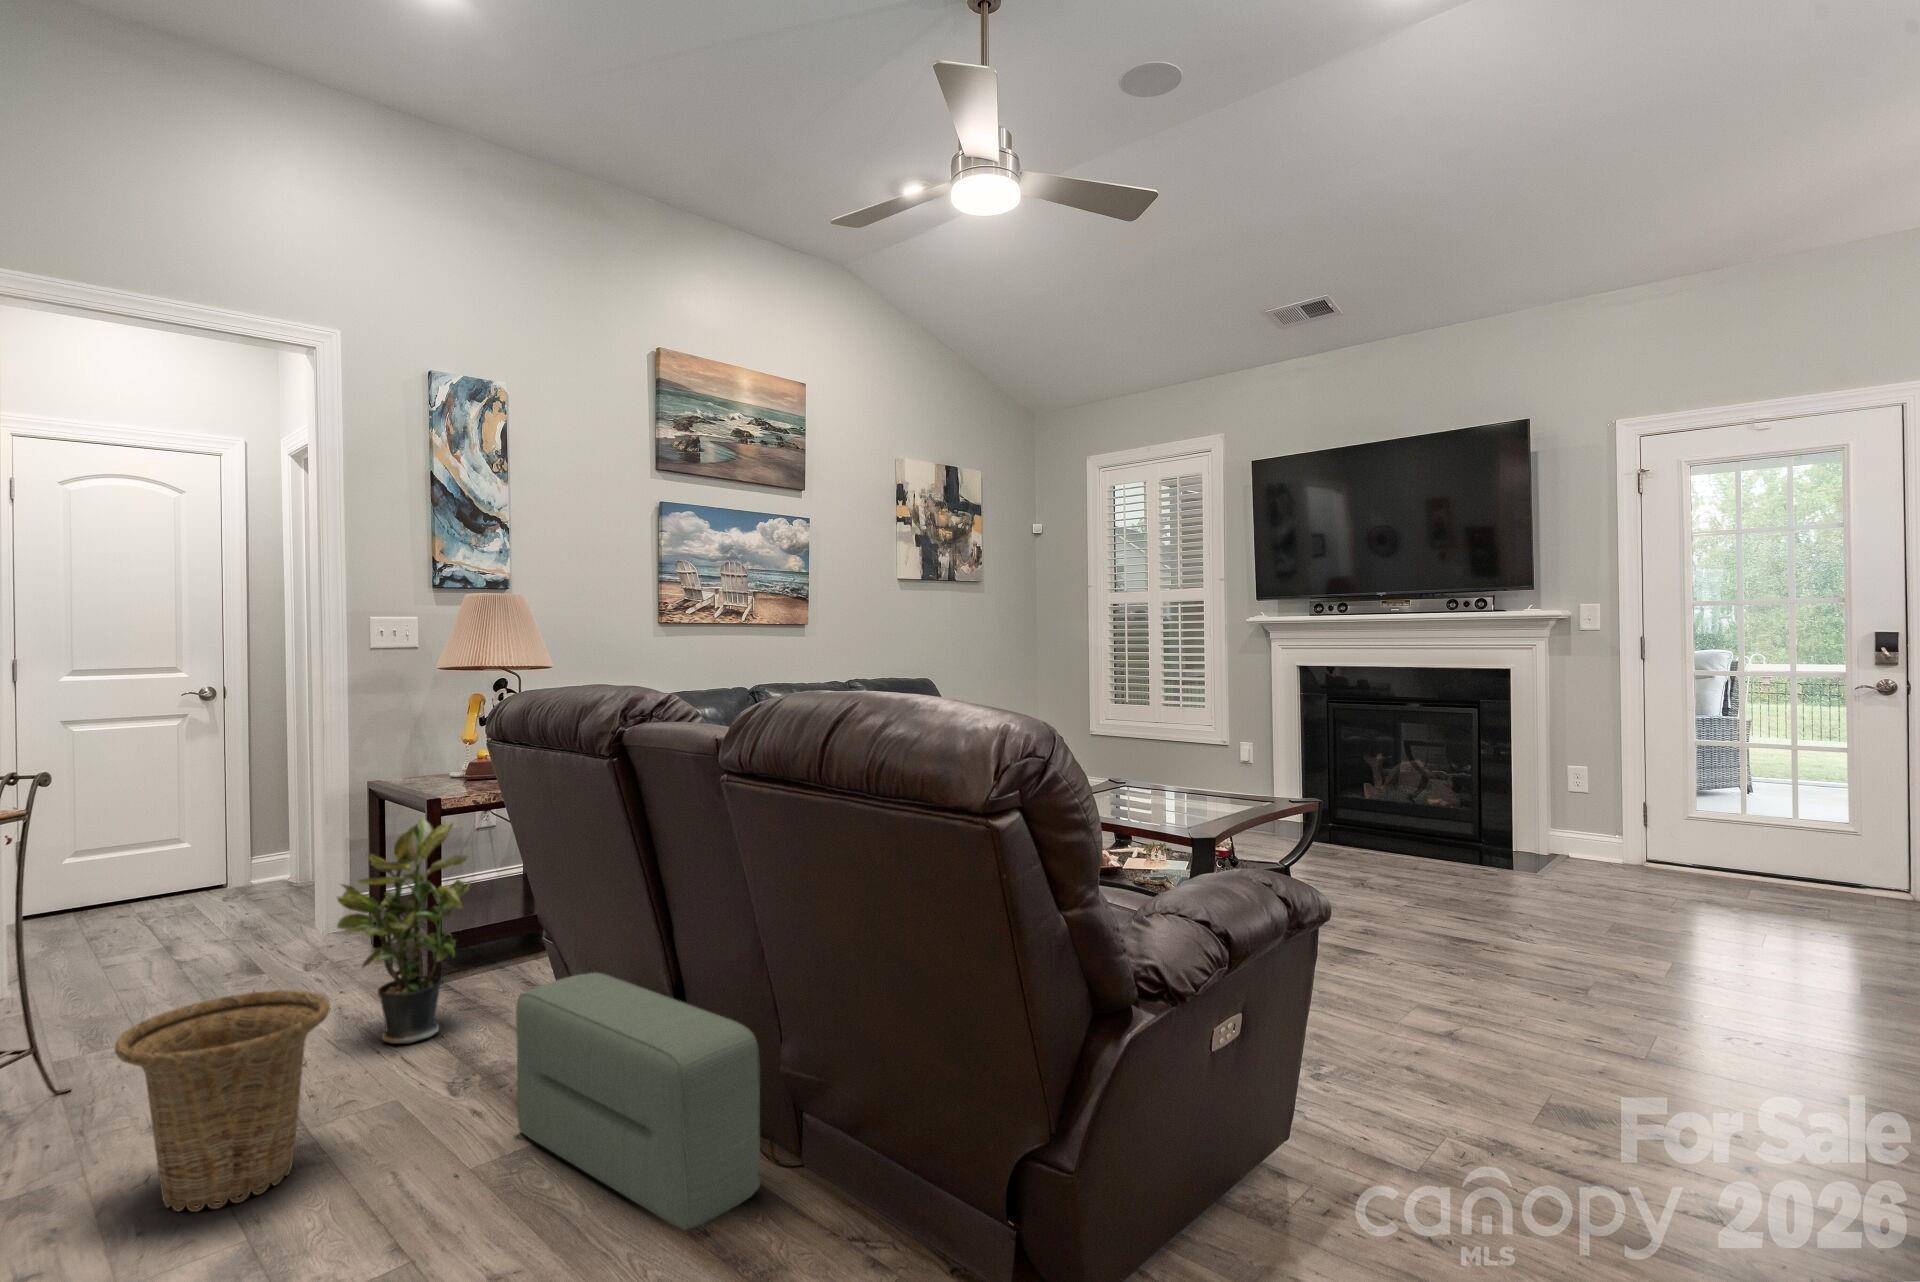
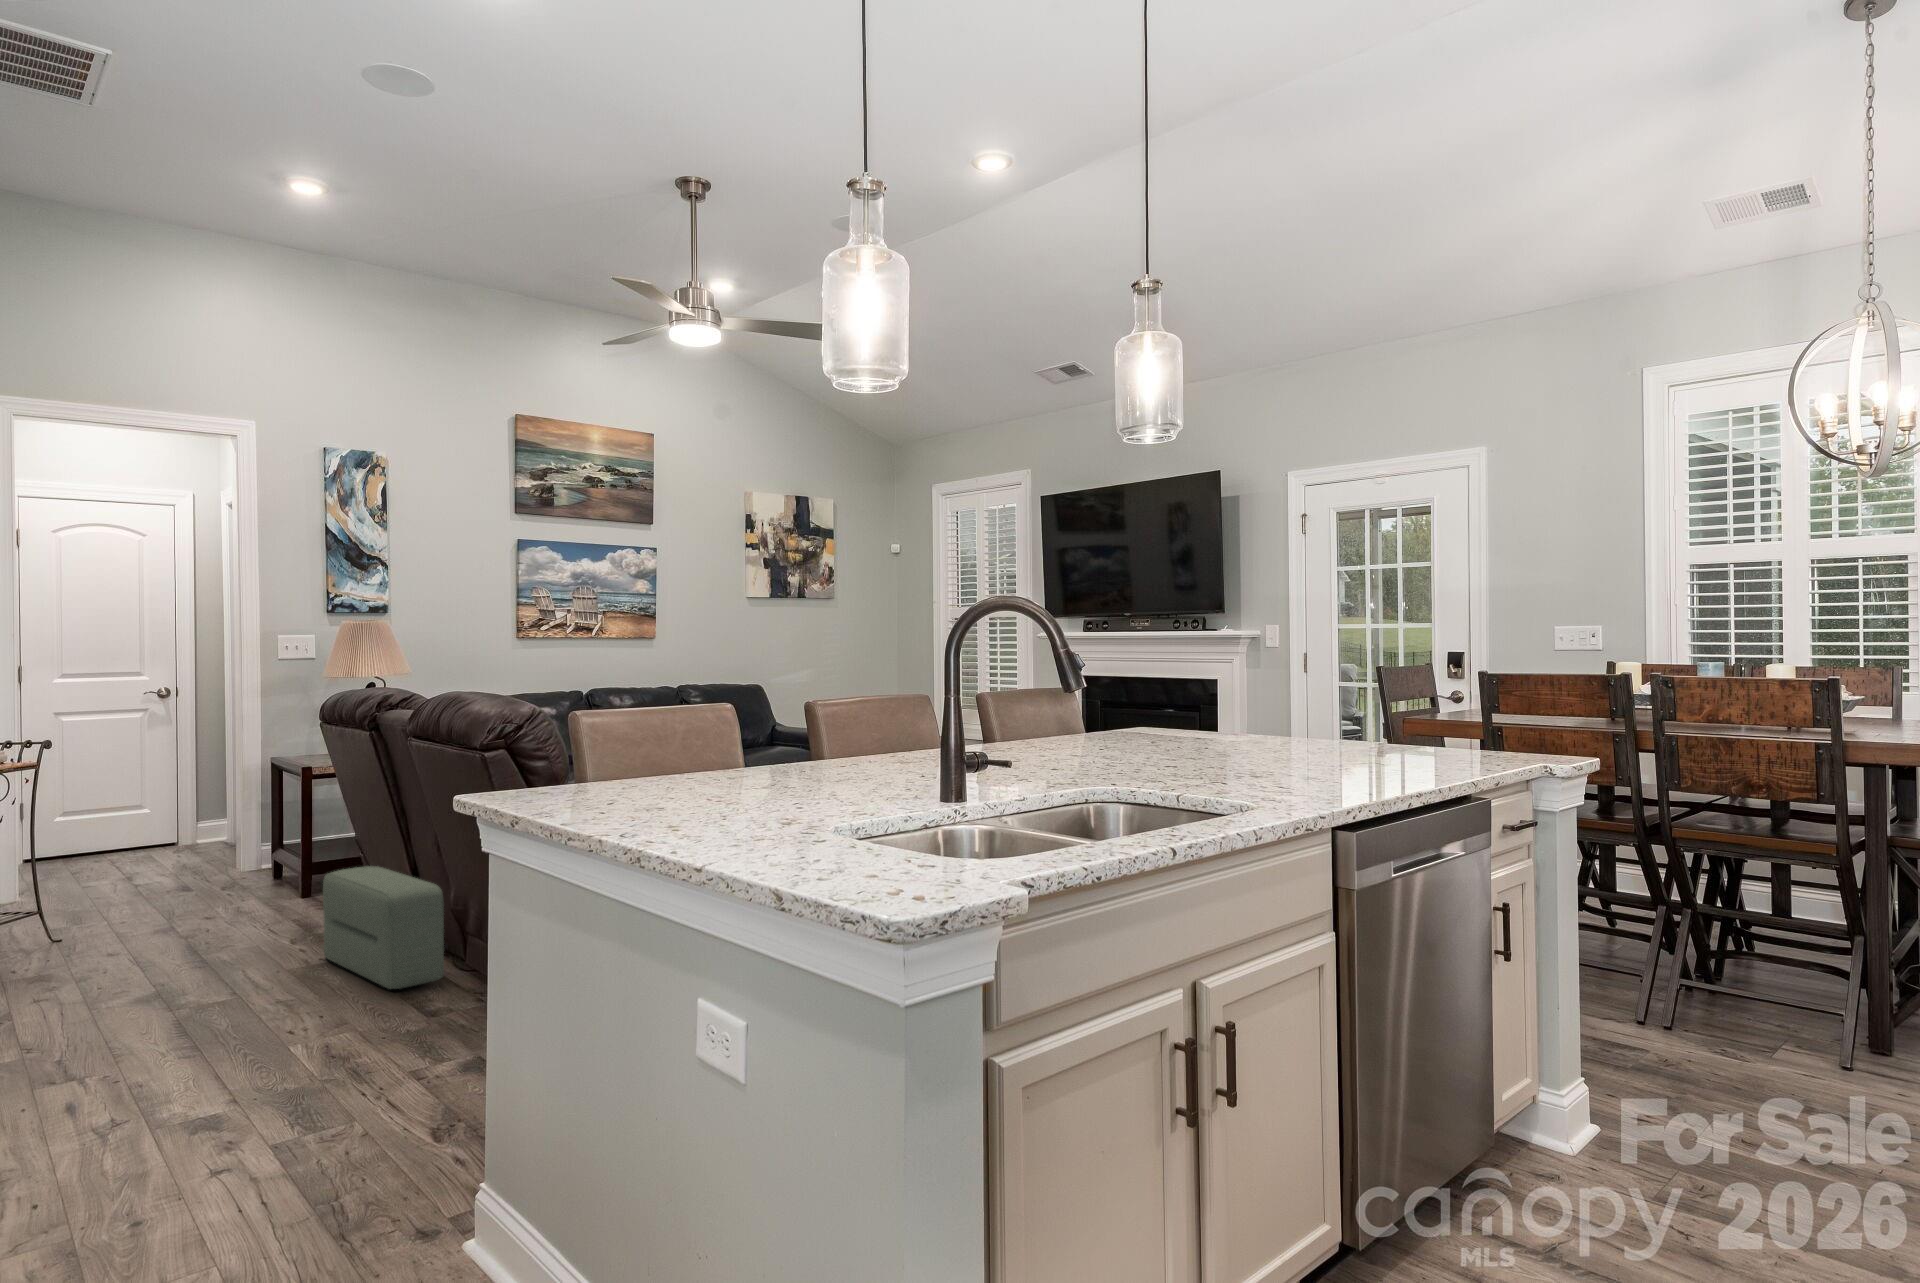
potted plant: present [337,818,471,1044] -> none [230,777,323,924]
basket: present [115,990,330,1212] -> none [93,869,213,981]

